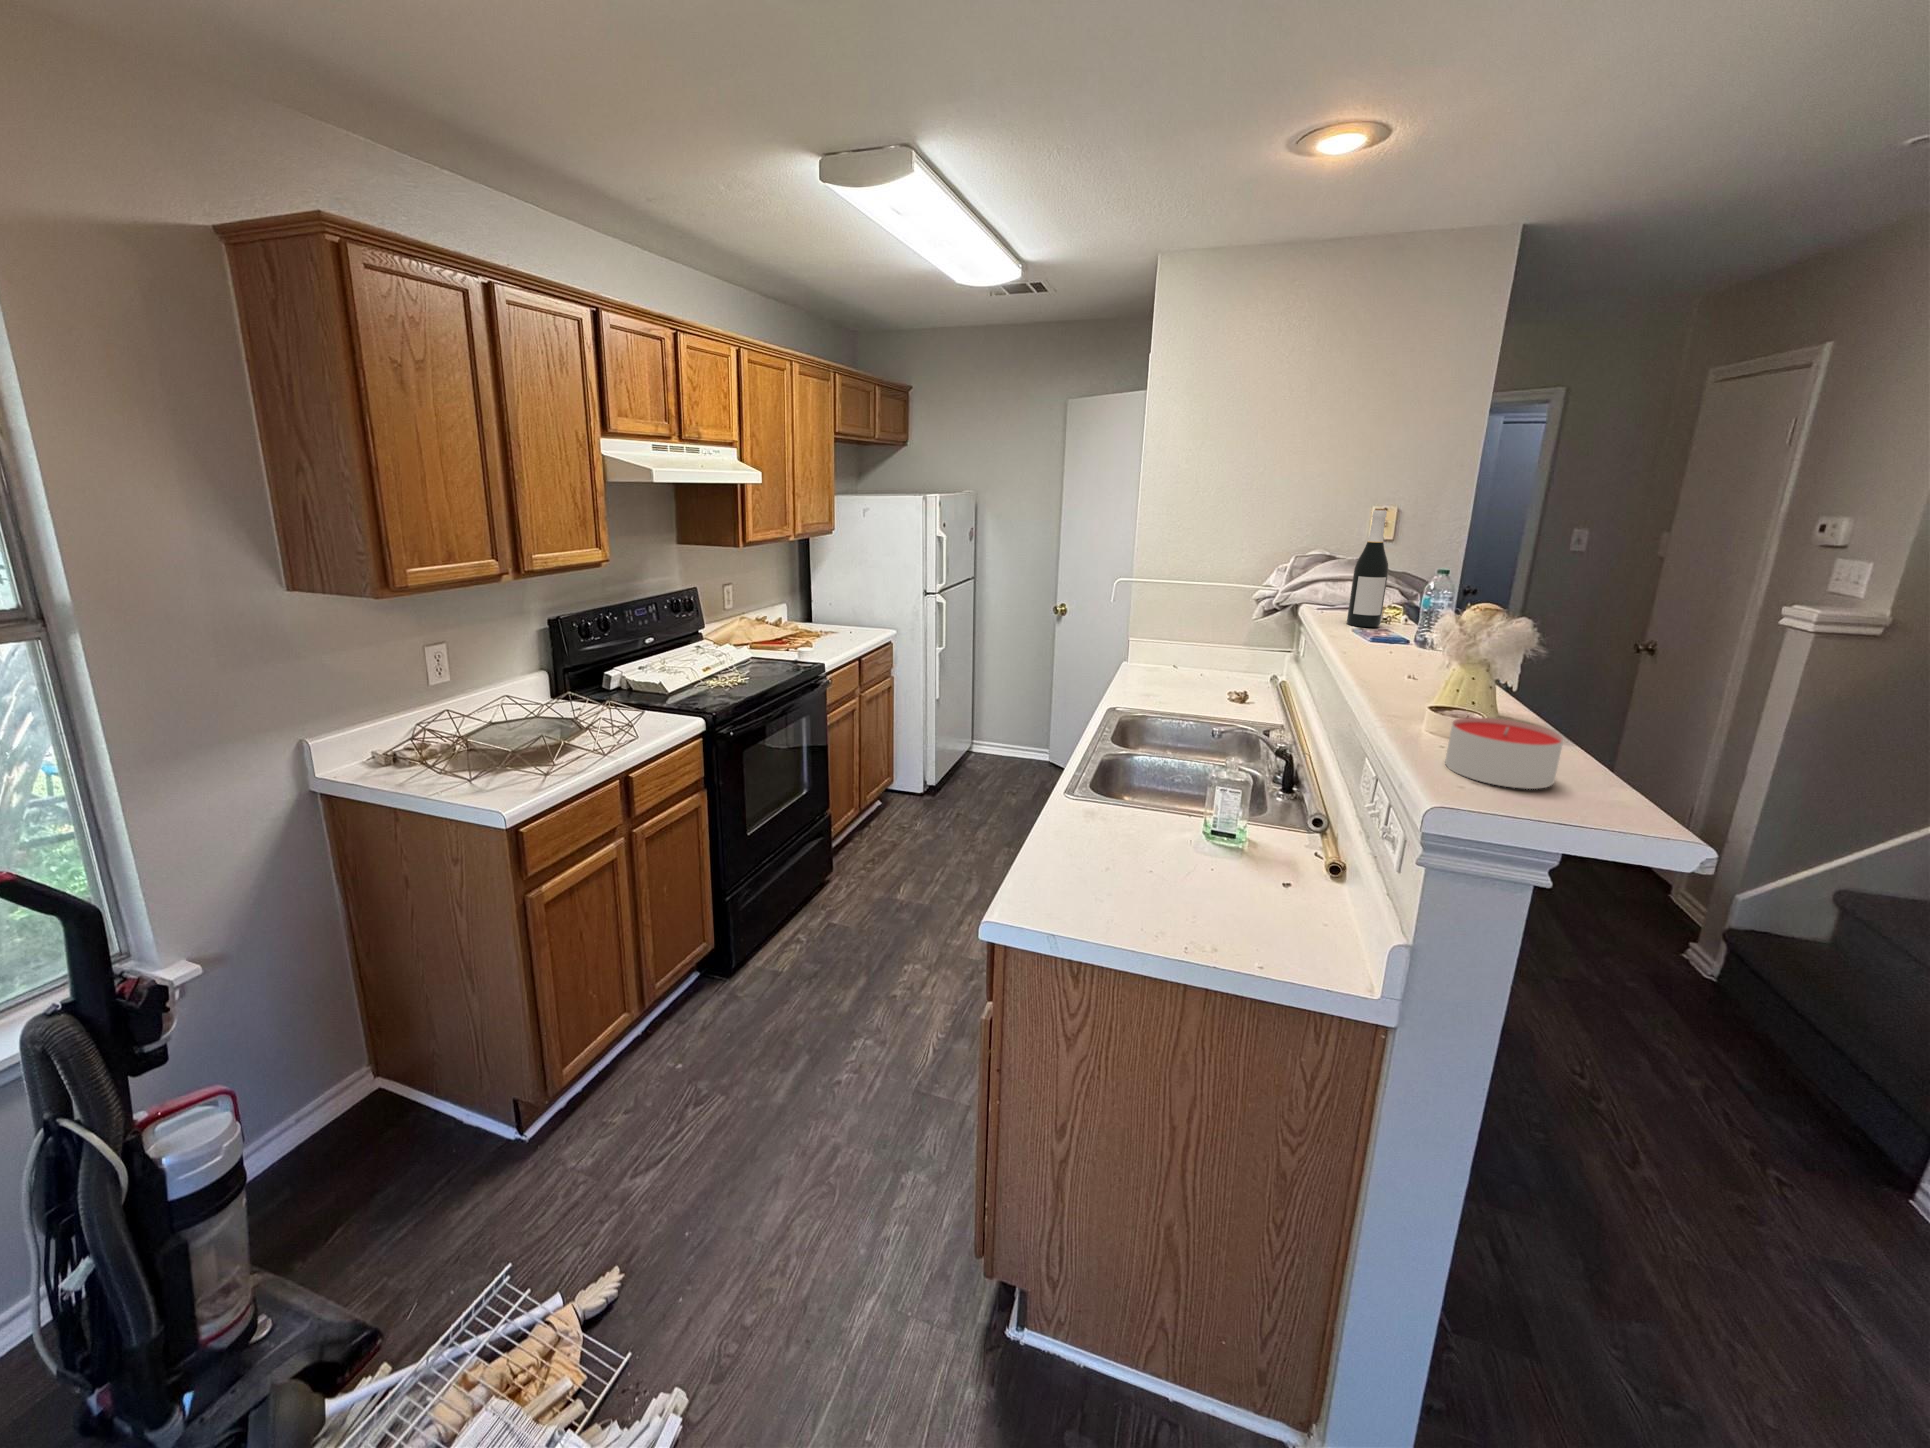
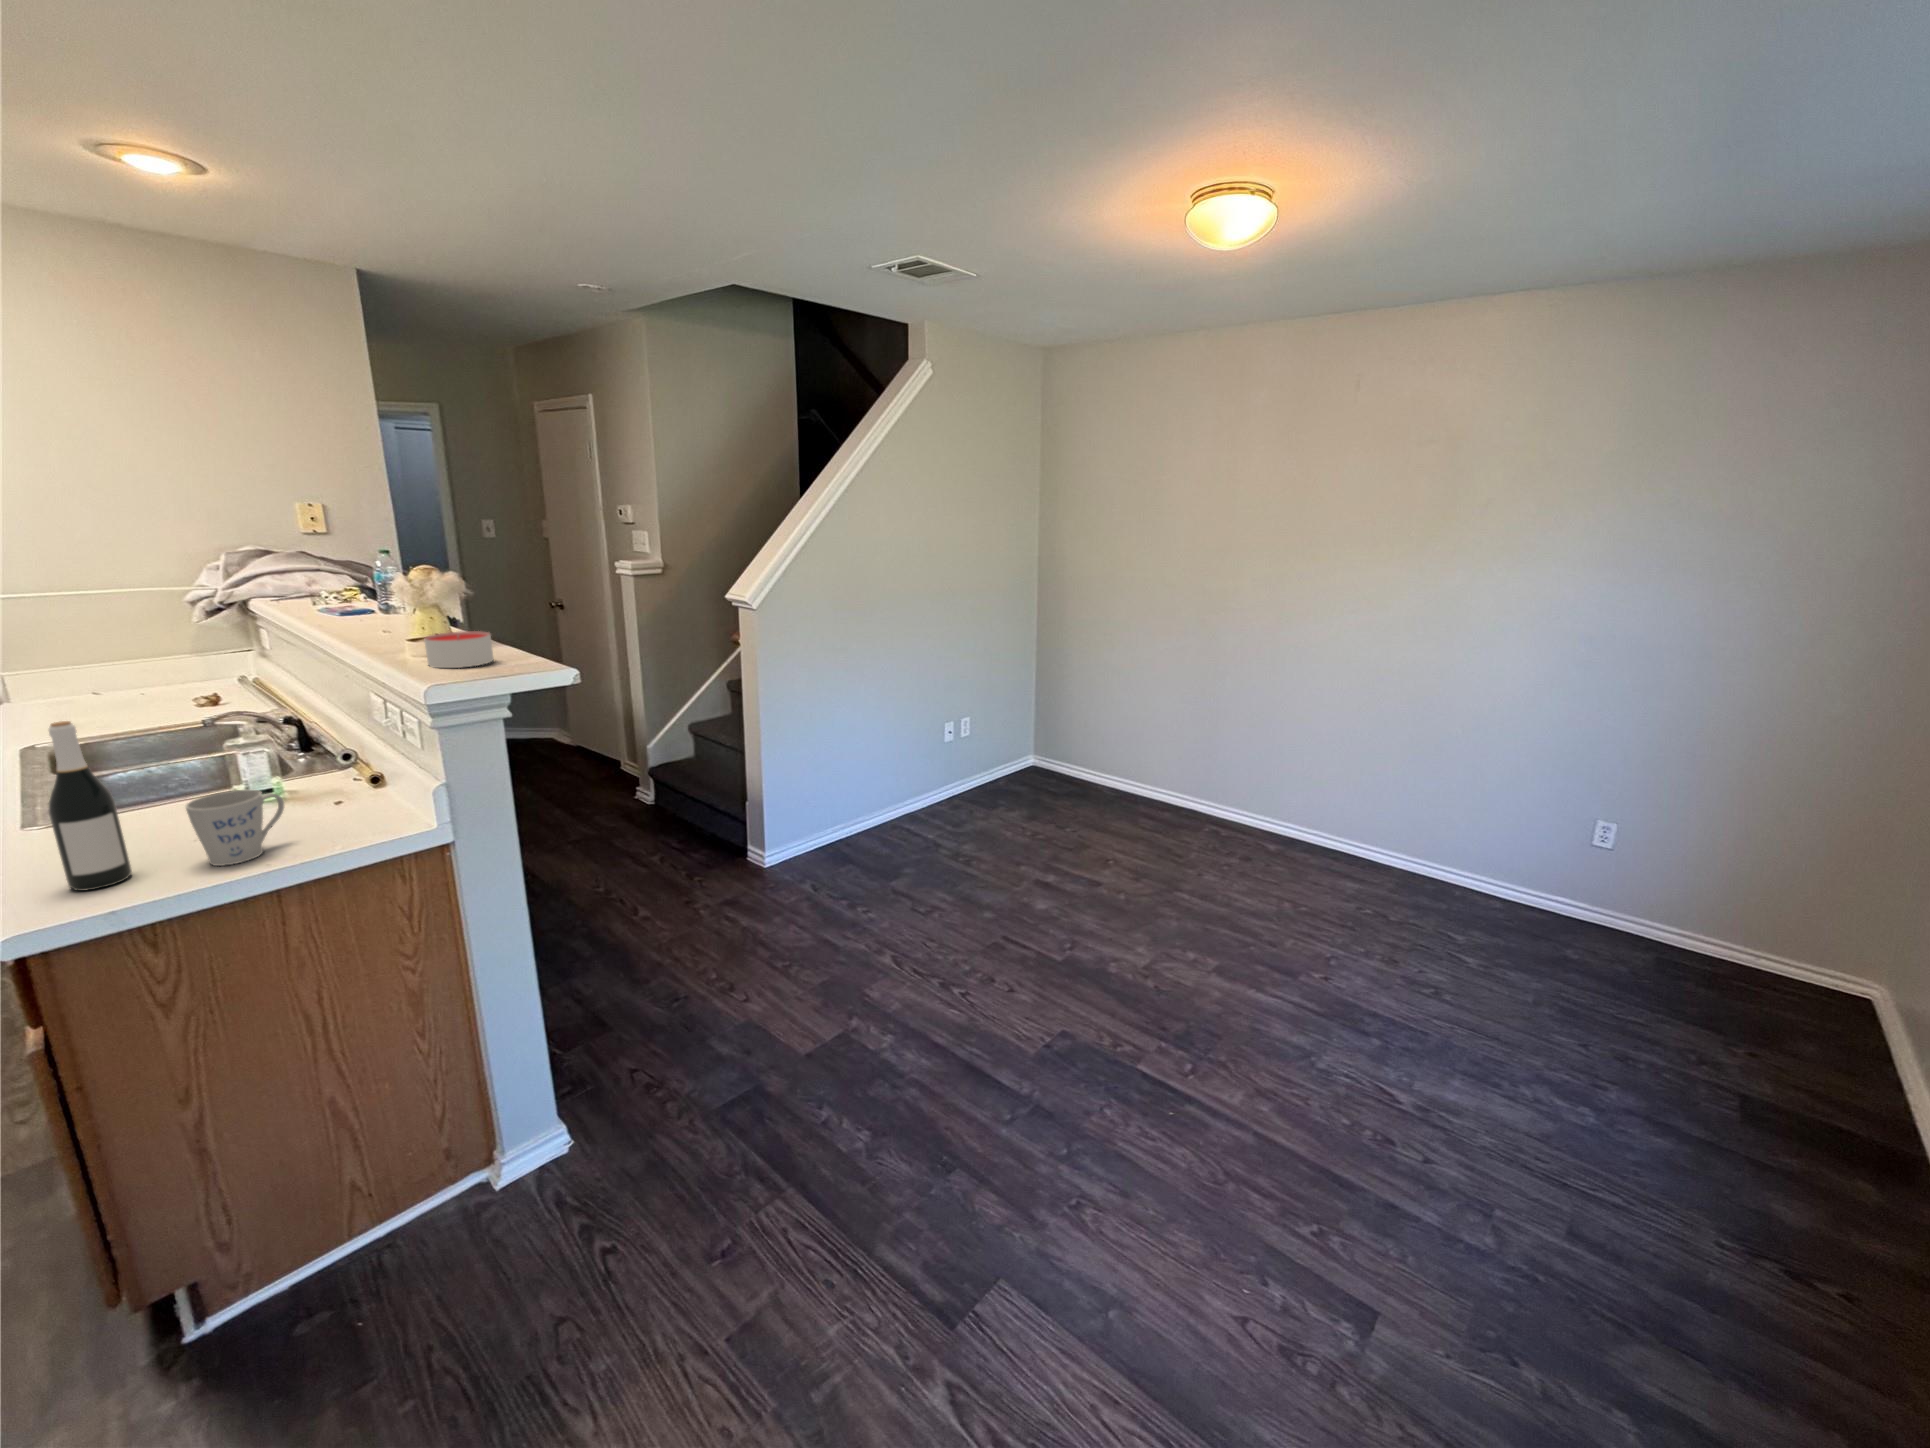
wine bottle: present [1347,509,1389,627] -> present [48,721,132,891]
mug: none [1140,837,1225,928] -> present [186,789,284,866]

